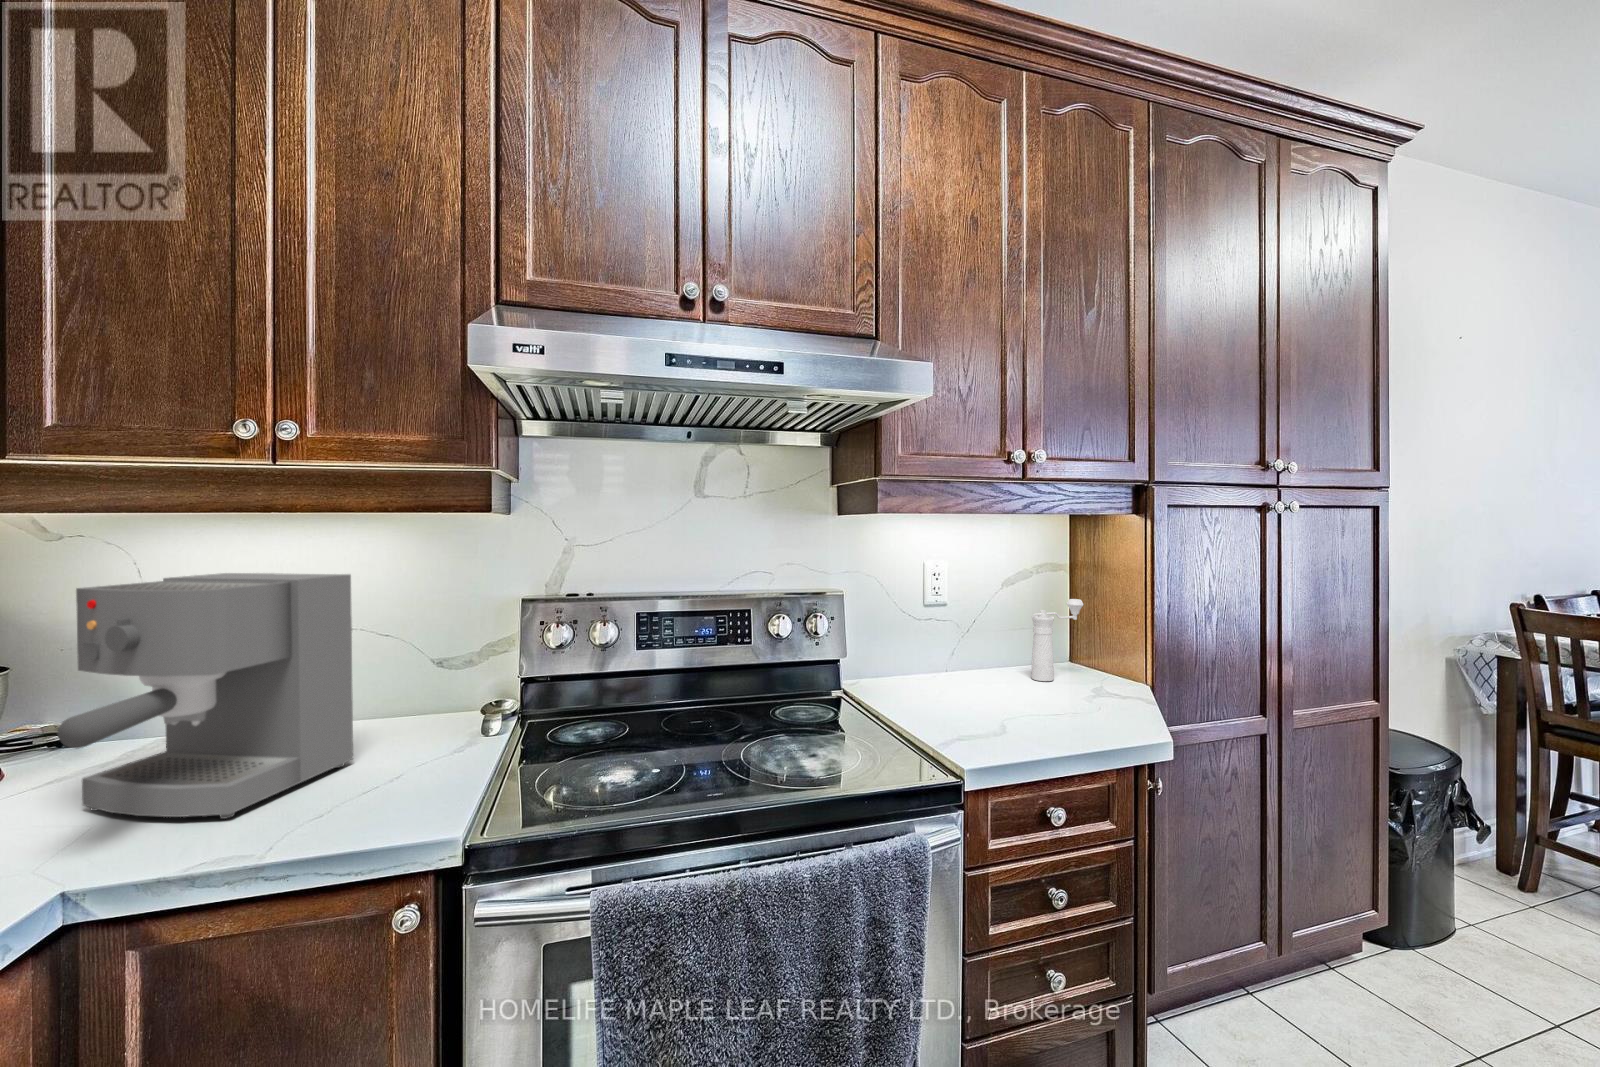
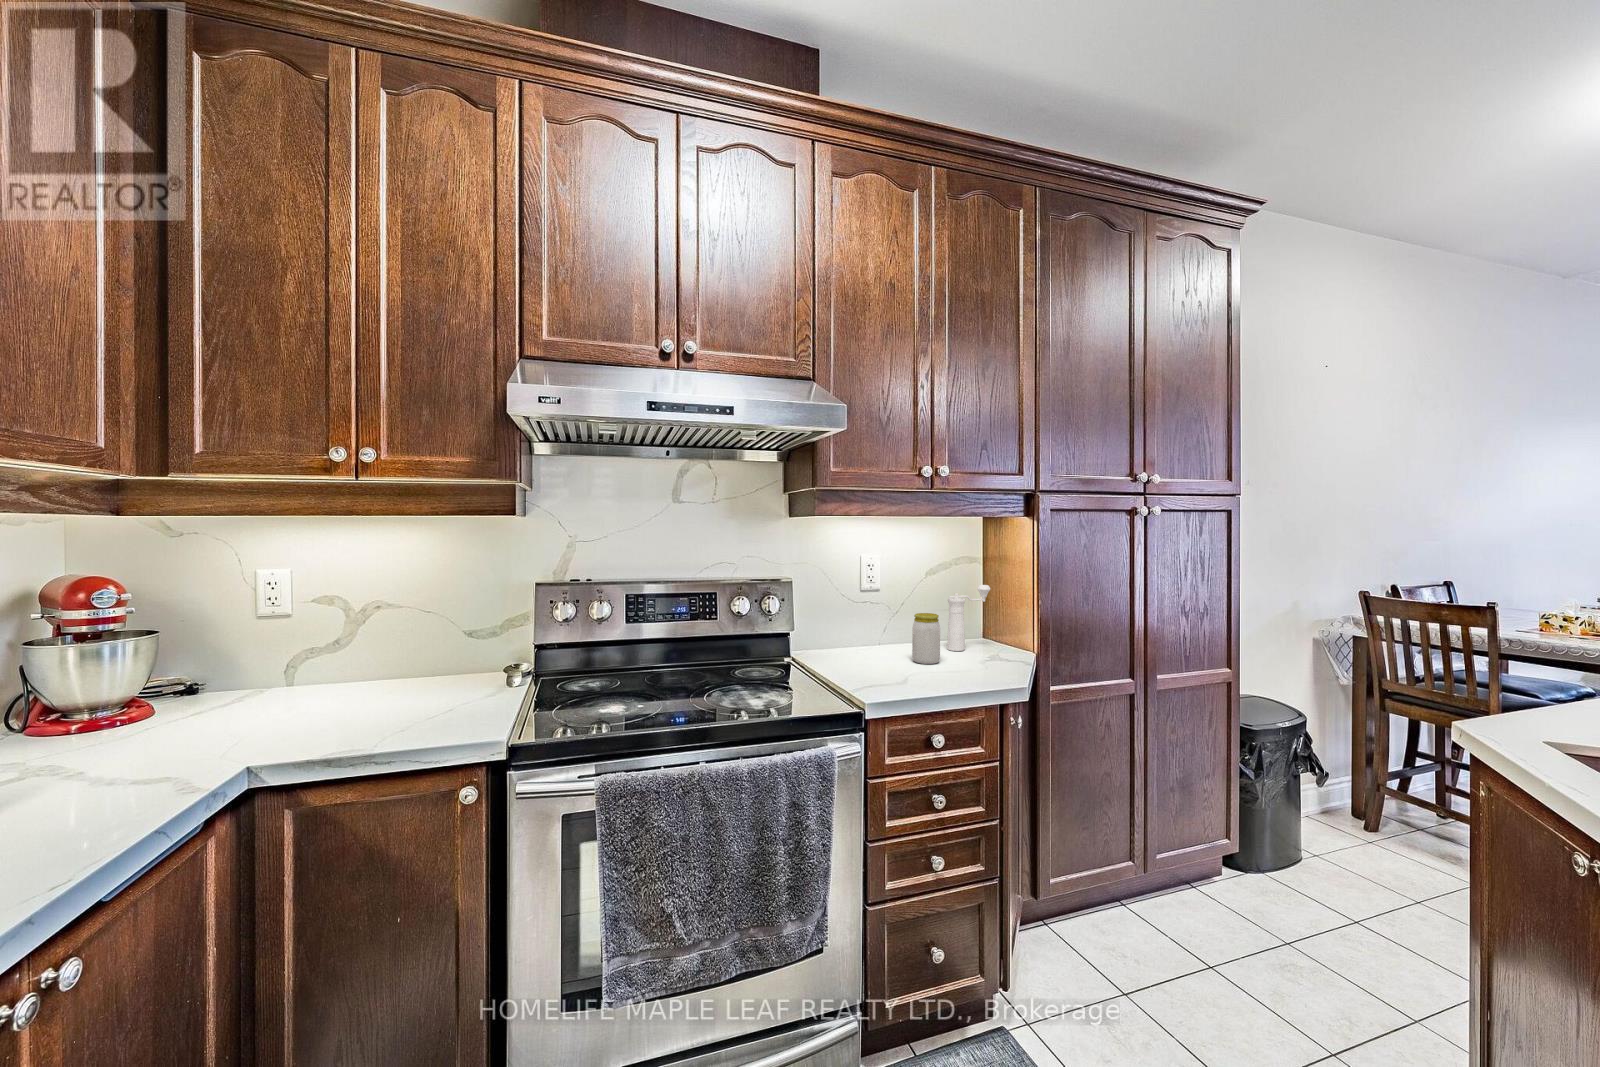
coffee maker: present [58,573,353,819] -> none [227,560,413,732]
jar: none [996,636,1032,701] -> present [912,613,940,664]

